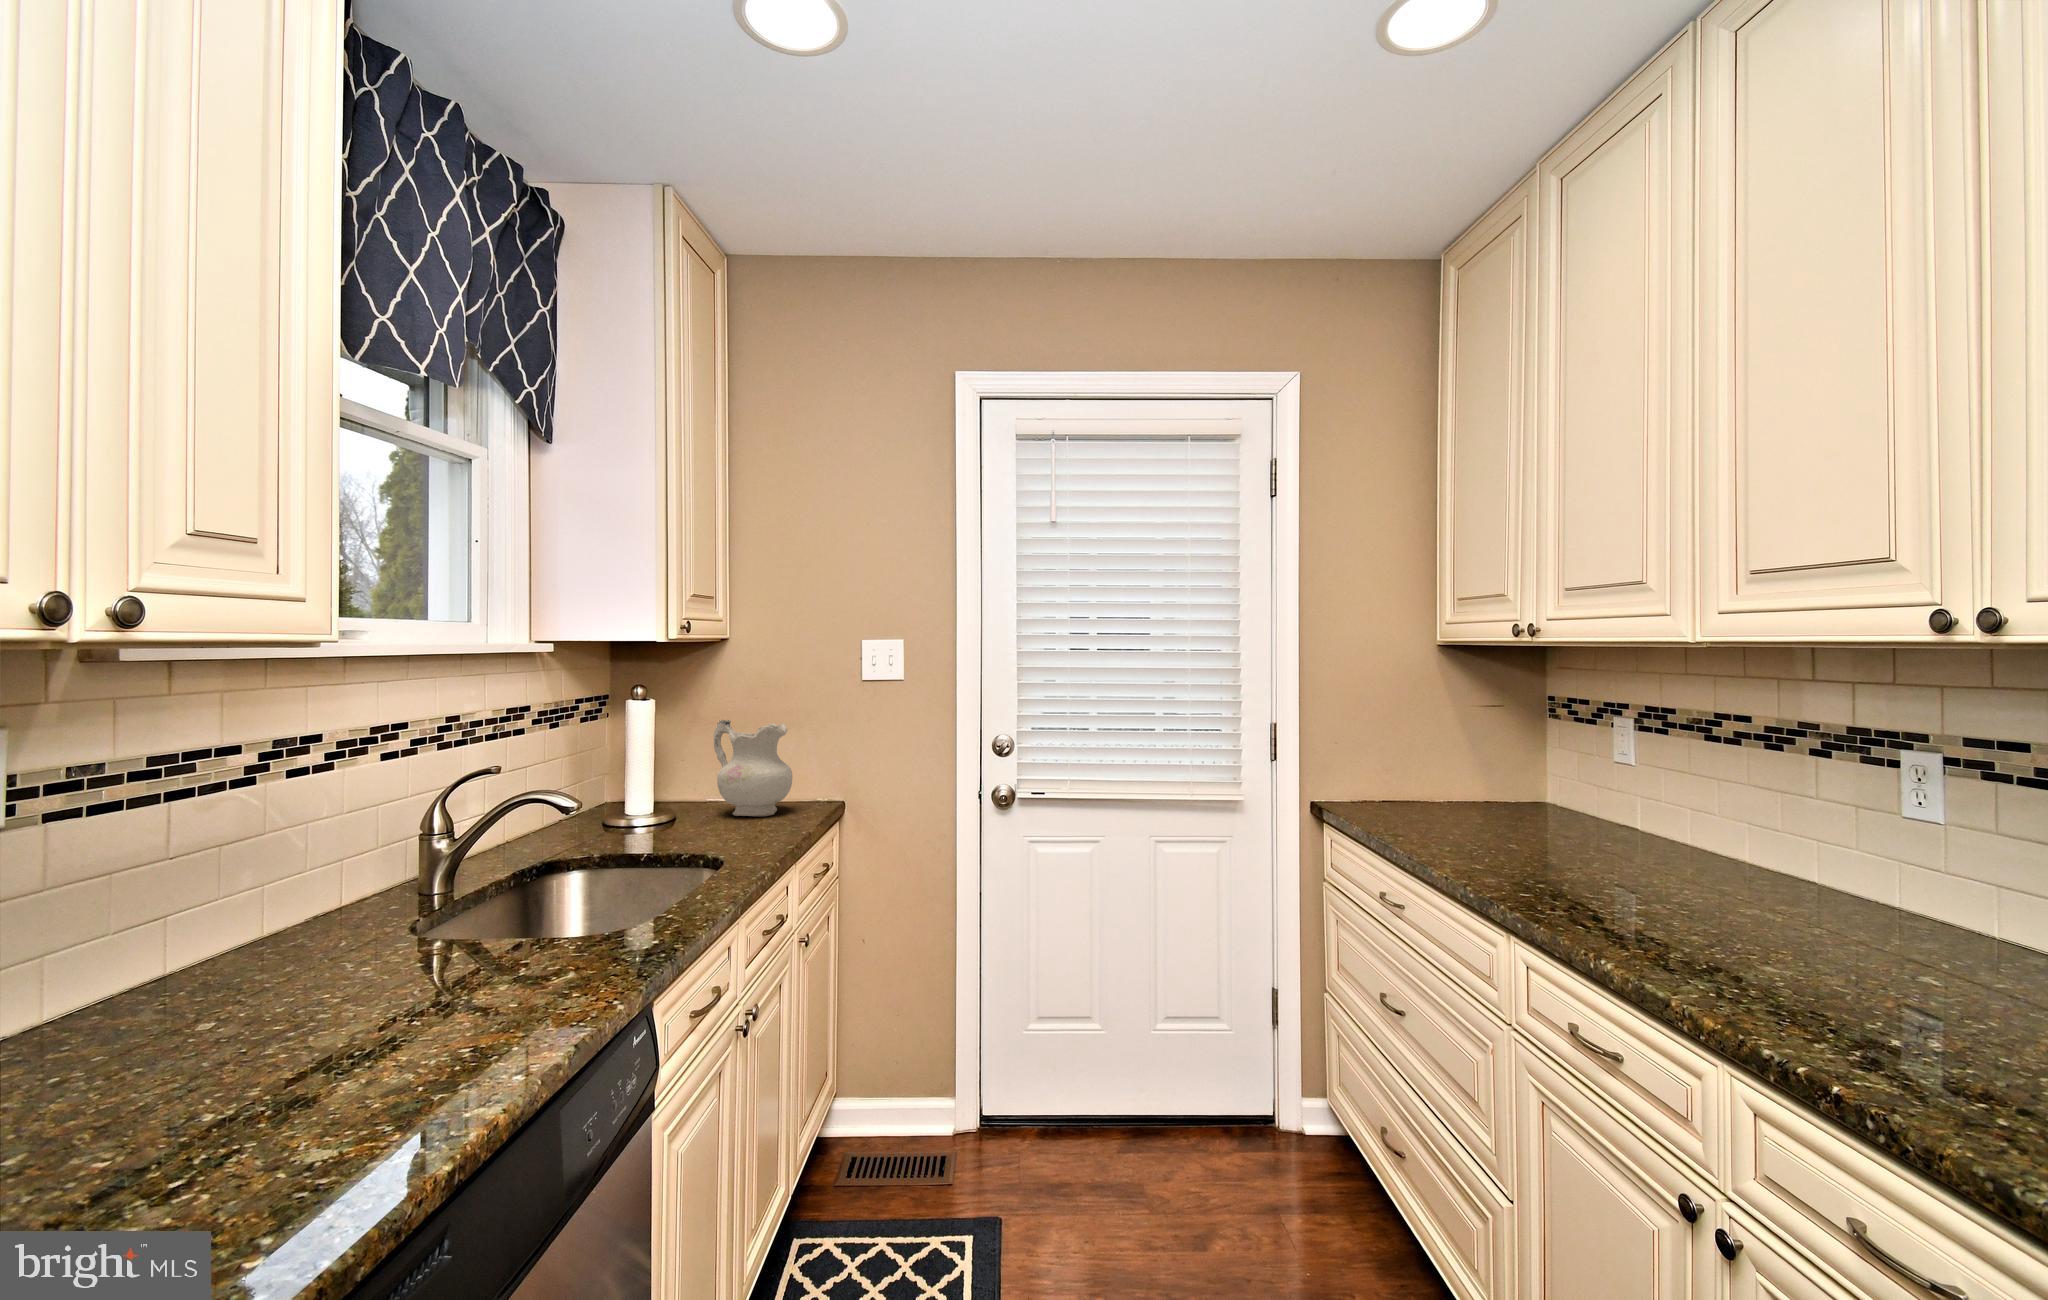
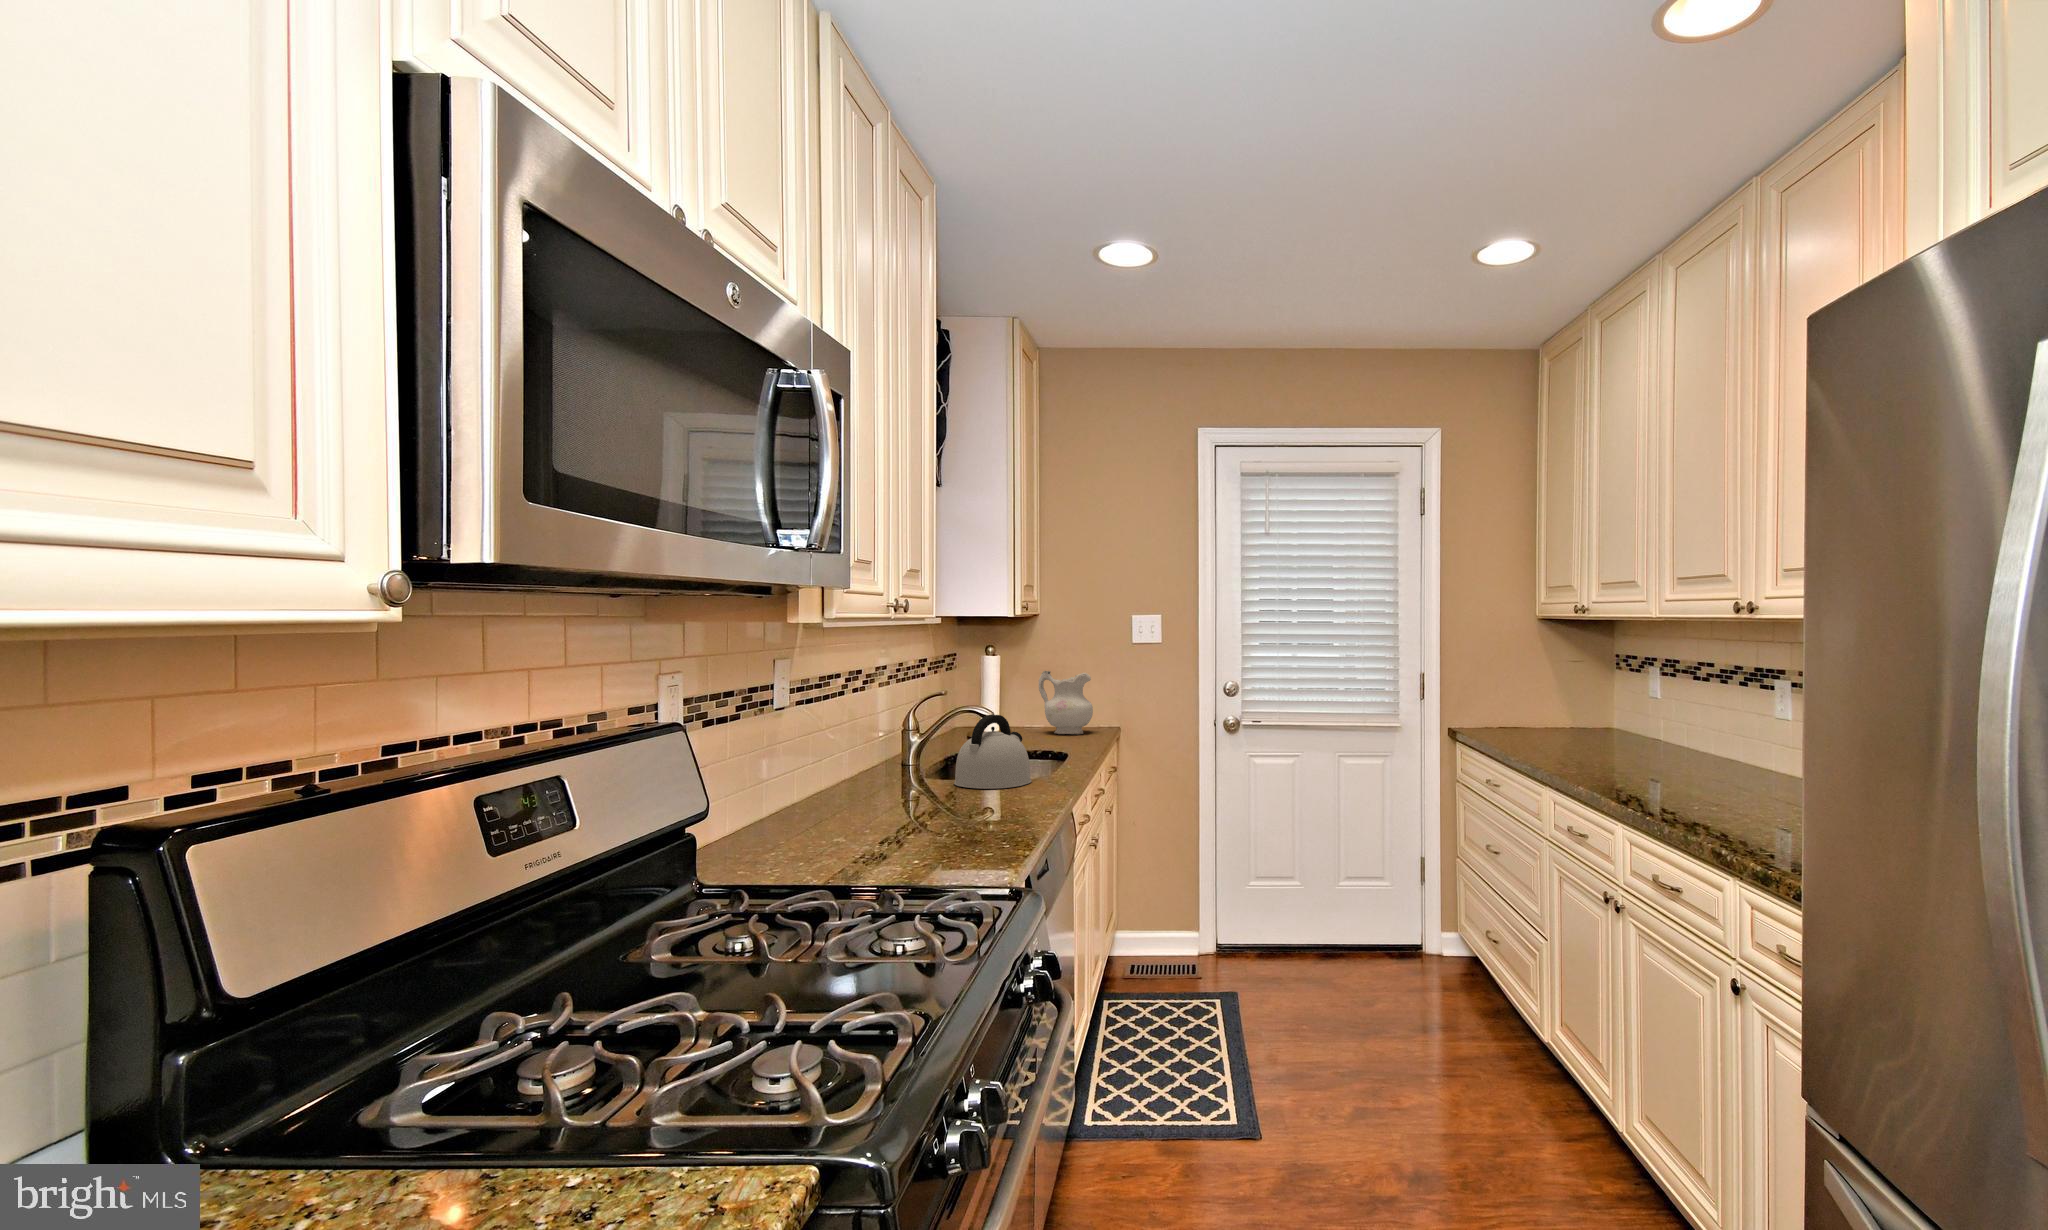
kettle: none [178,840,419,1031] -> present [954,715,1031,789]

